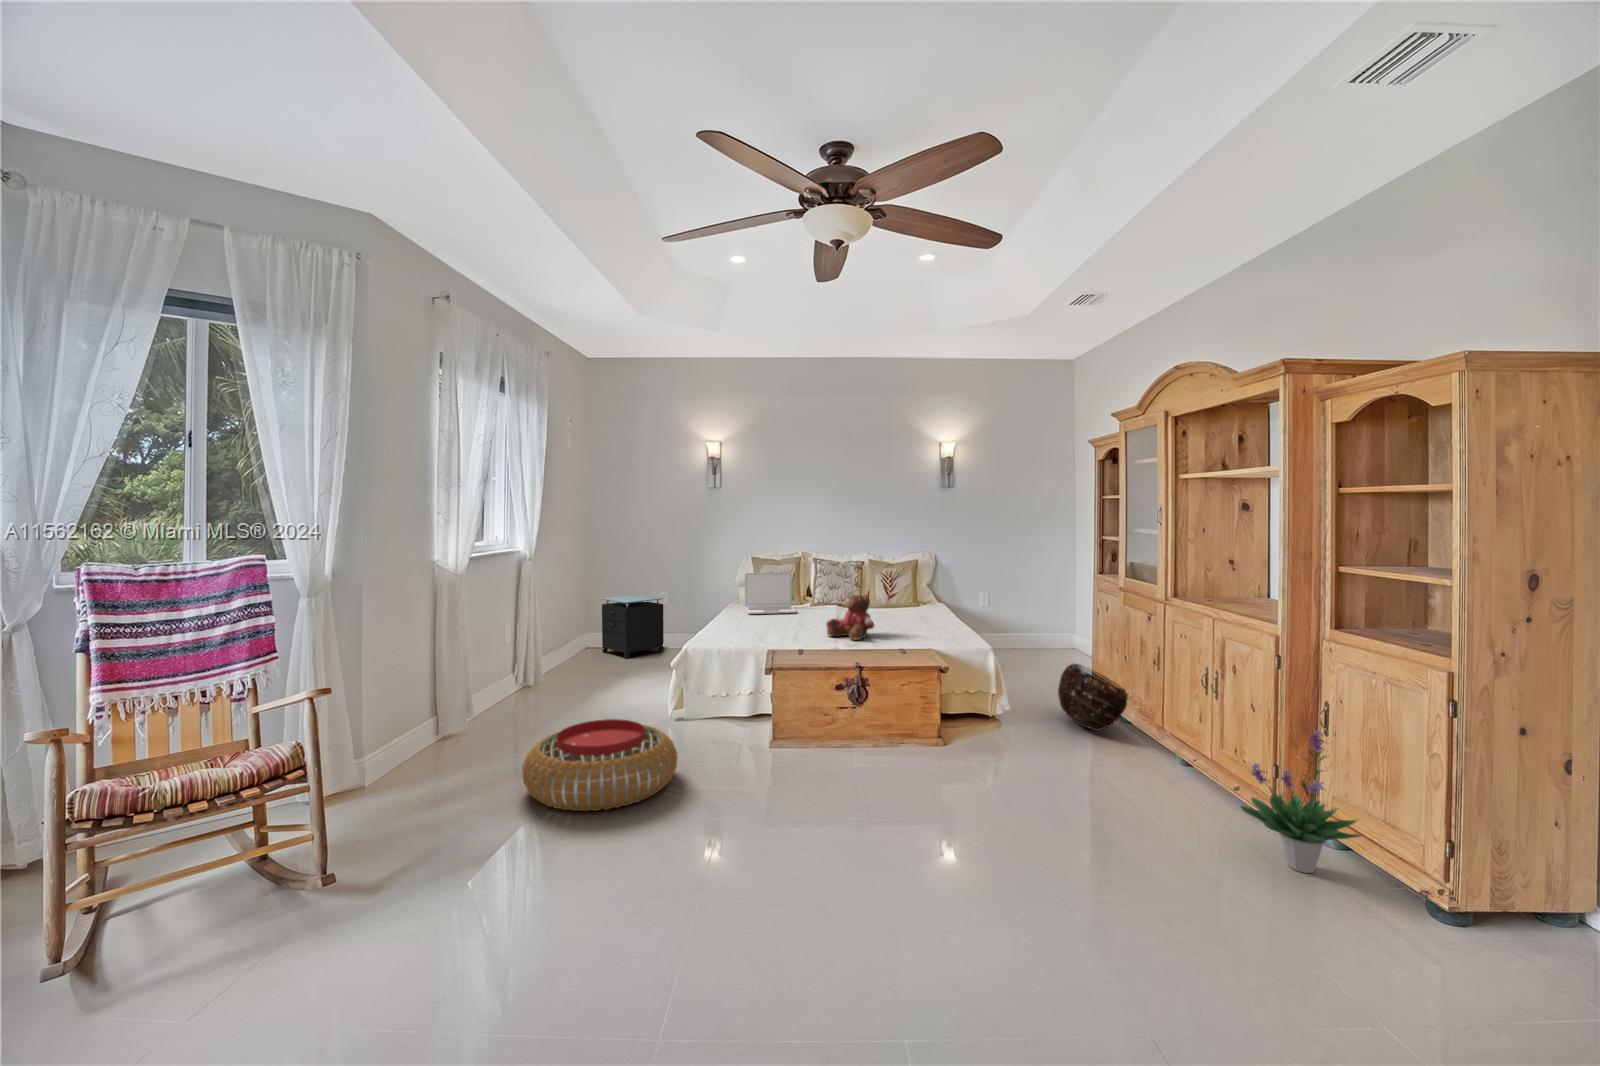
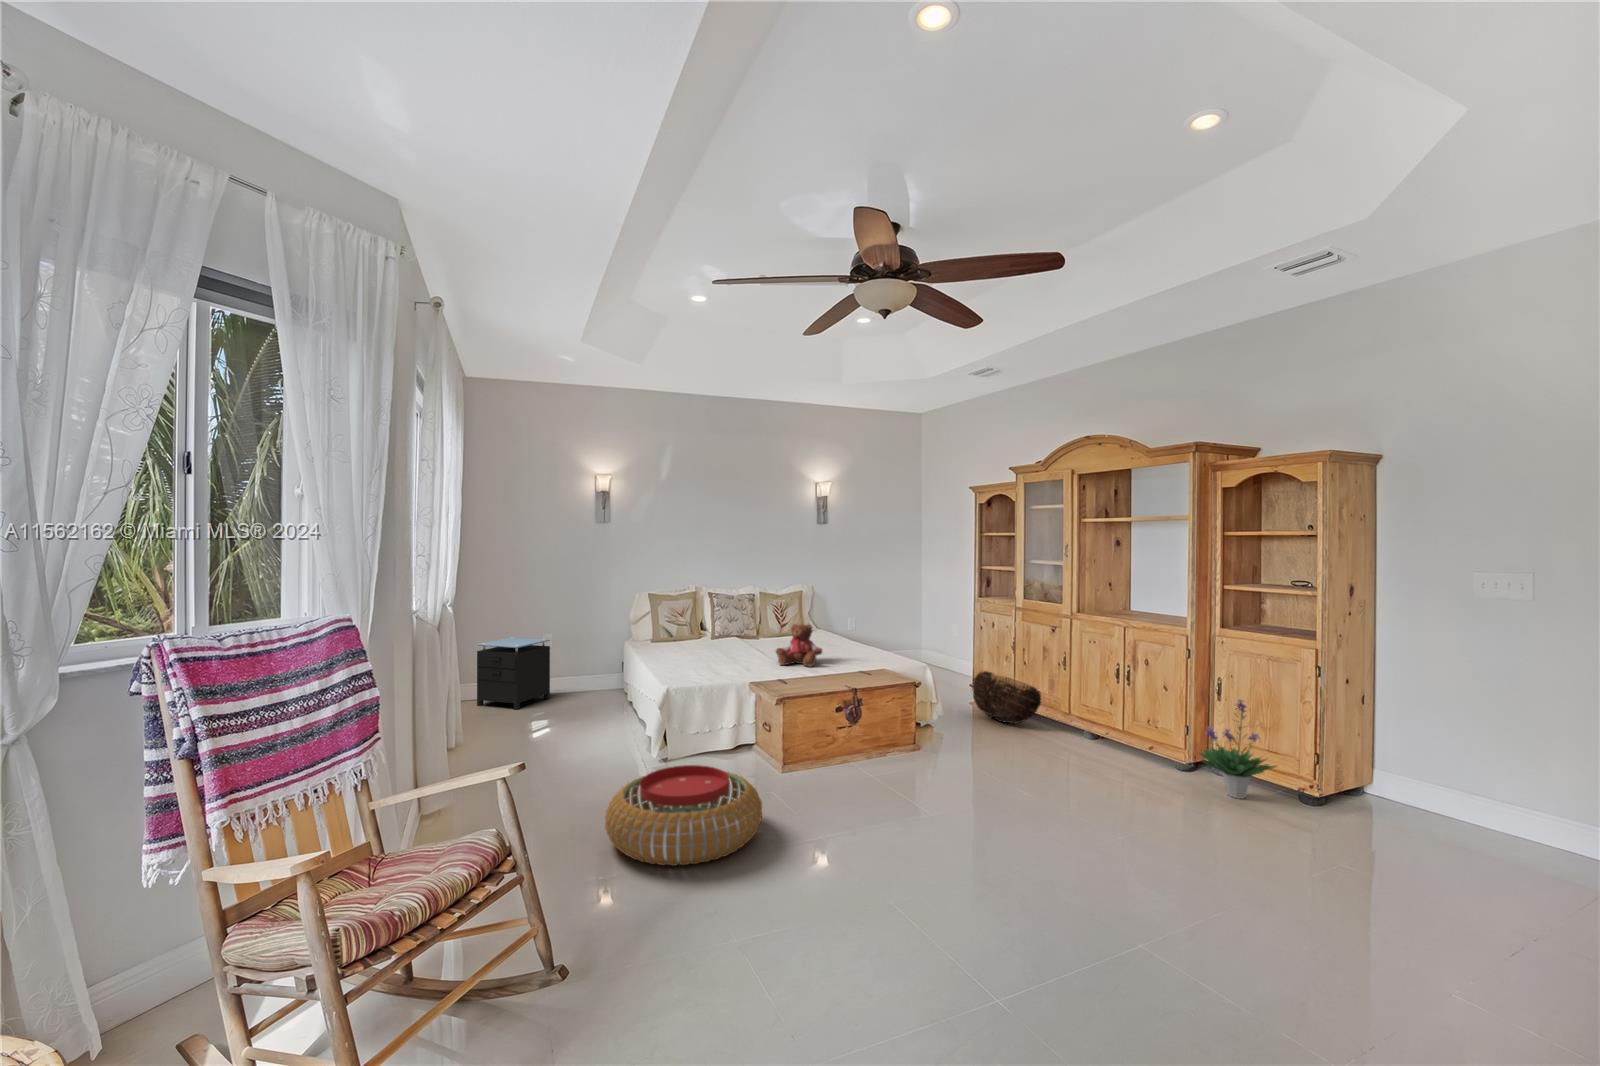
laptop: present [745,572,796,614] -> none [653,606,711,650]

